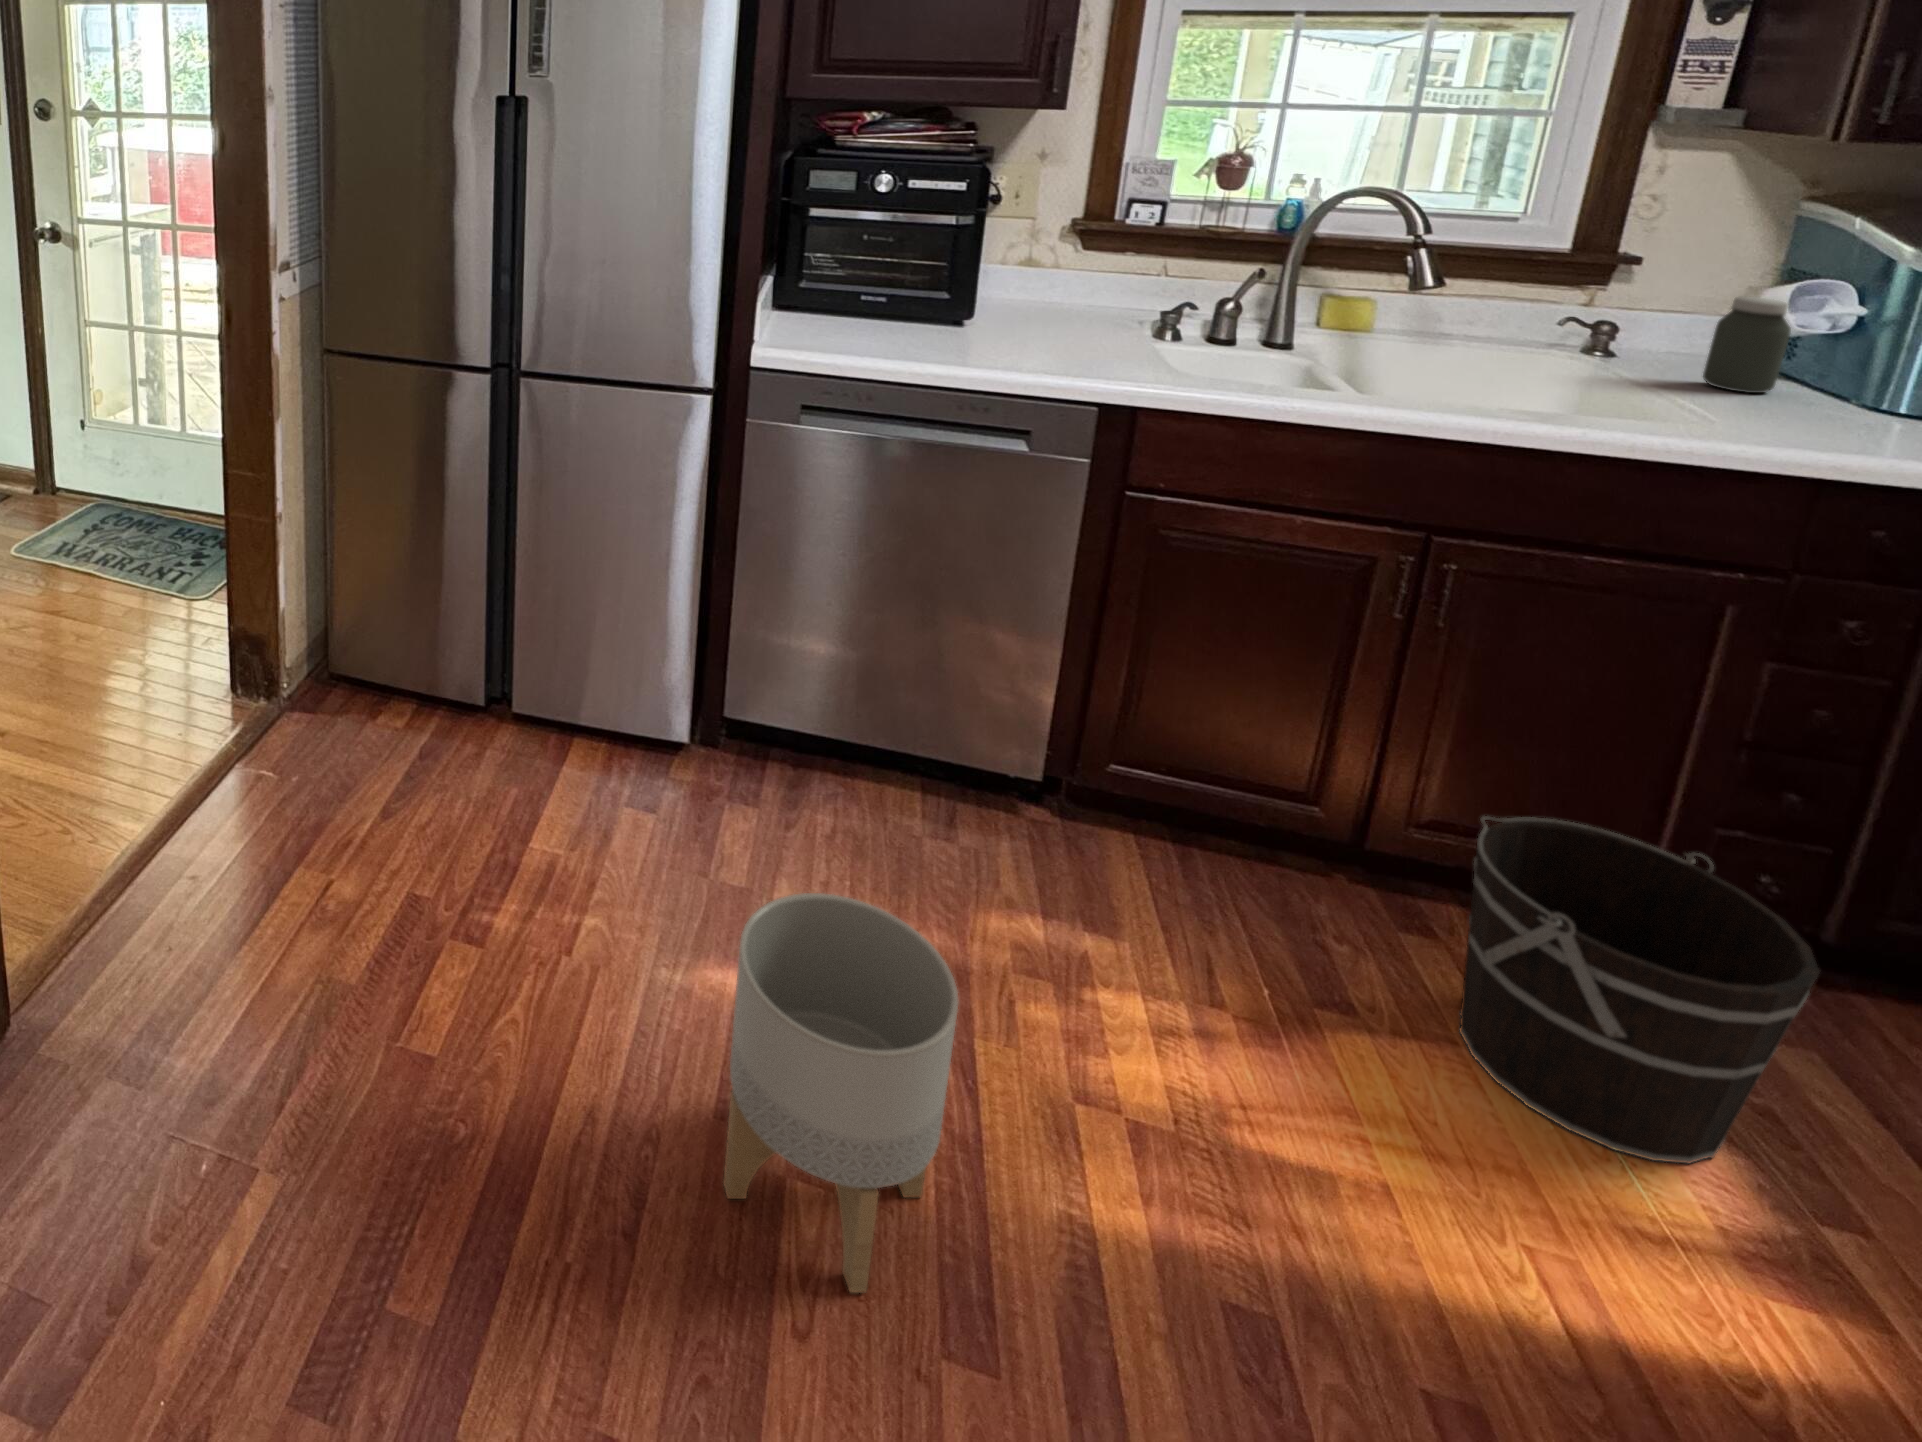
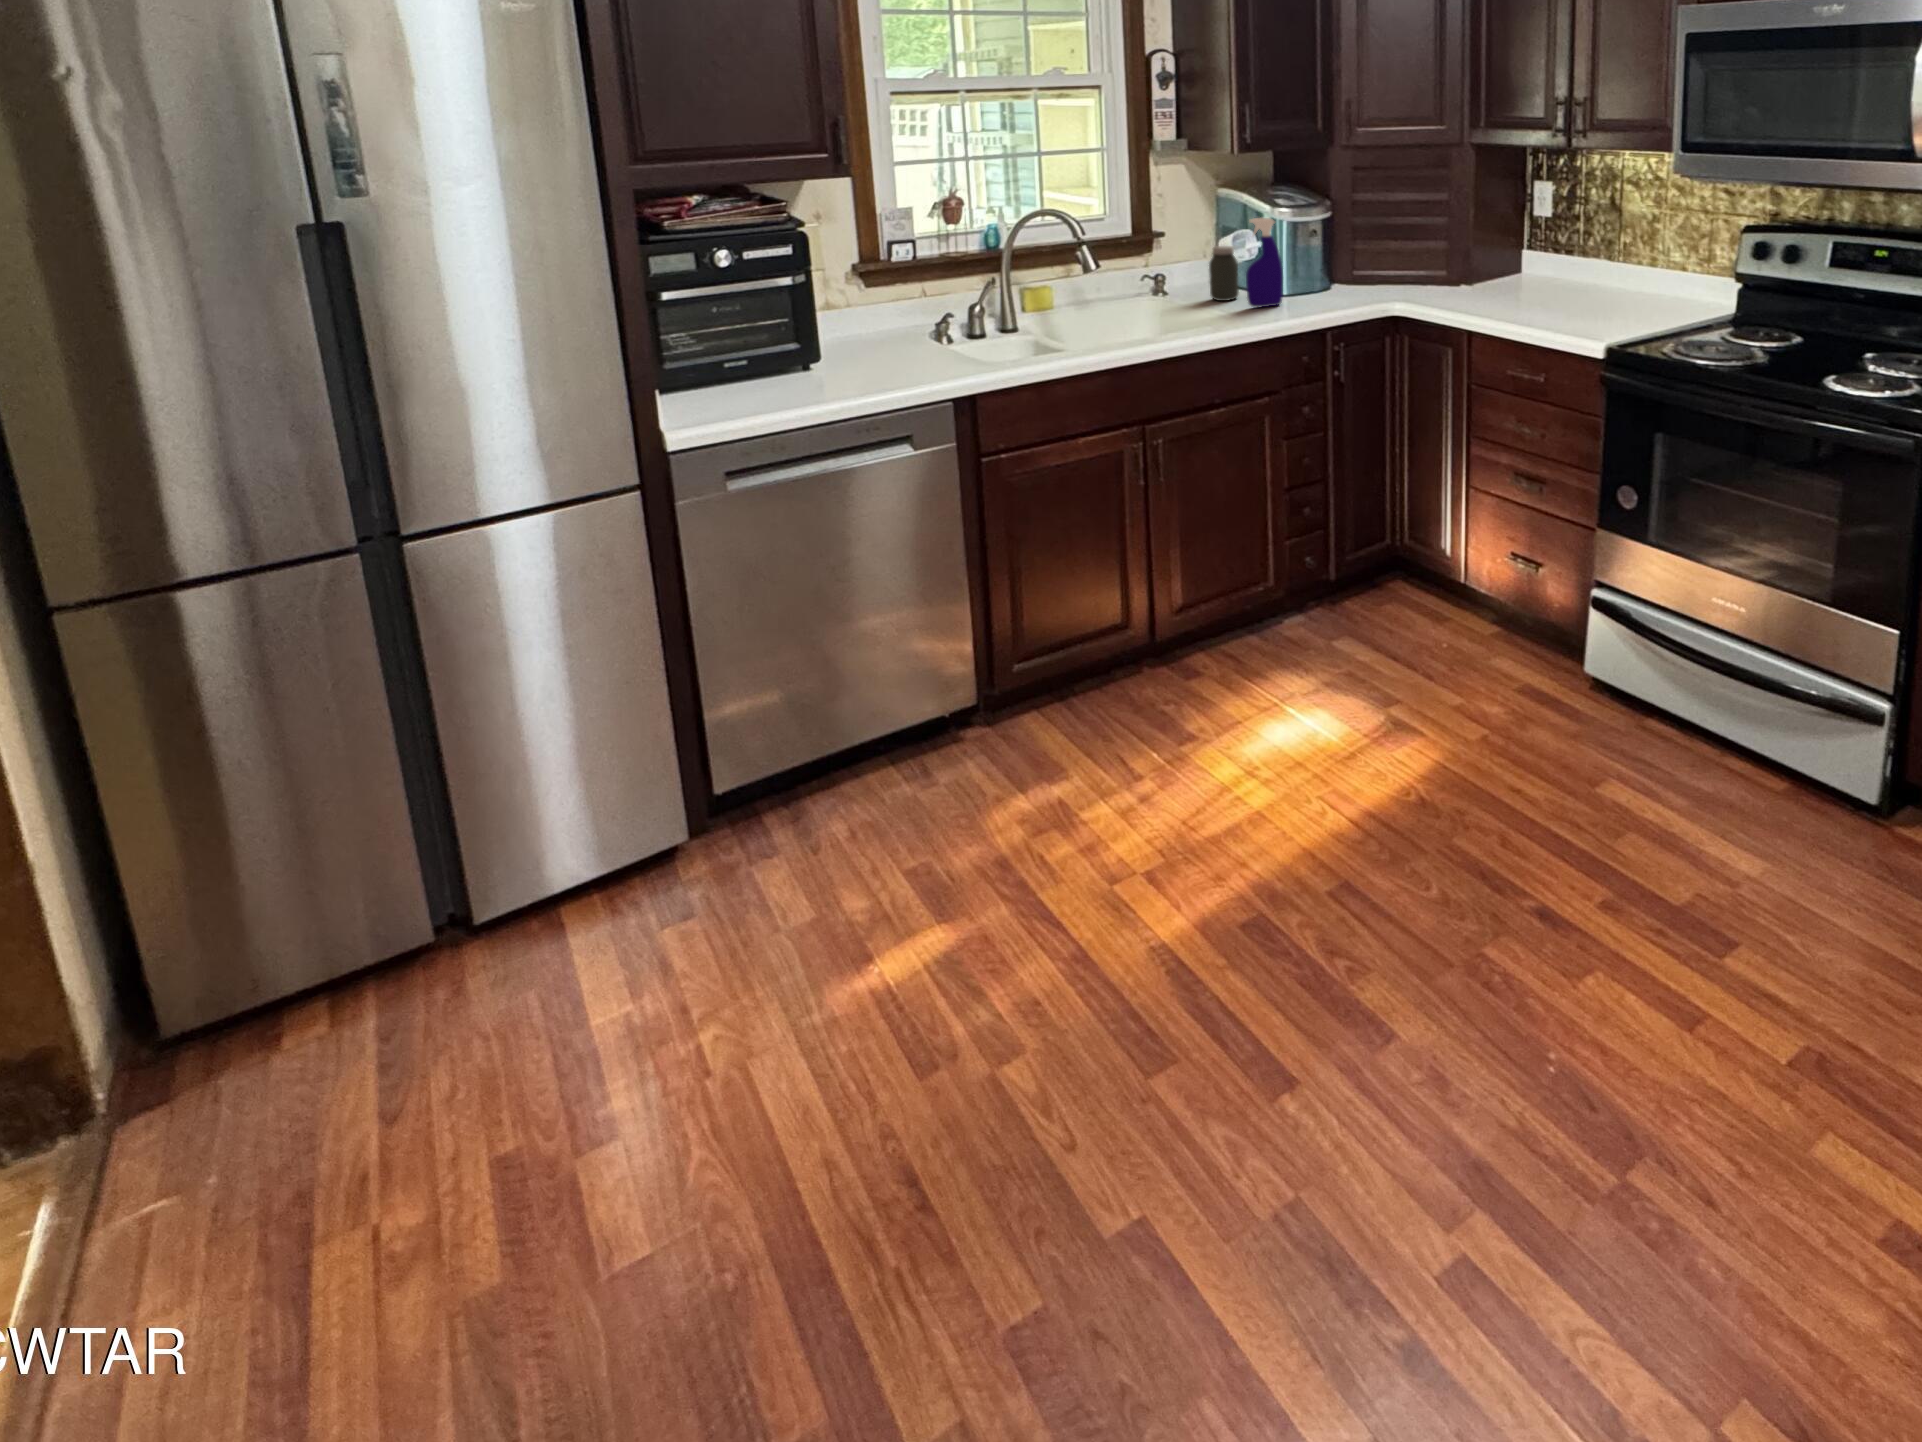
spray bottle: none [1776,258,1904,425] -> present [1246,218,1283,307]
bucket: present [1459,816,1820,1163] -> none [1214,554,1355,731]
planter: present [723,893,958,1293] -> none [917,817,1090,1117]

